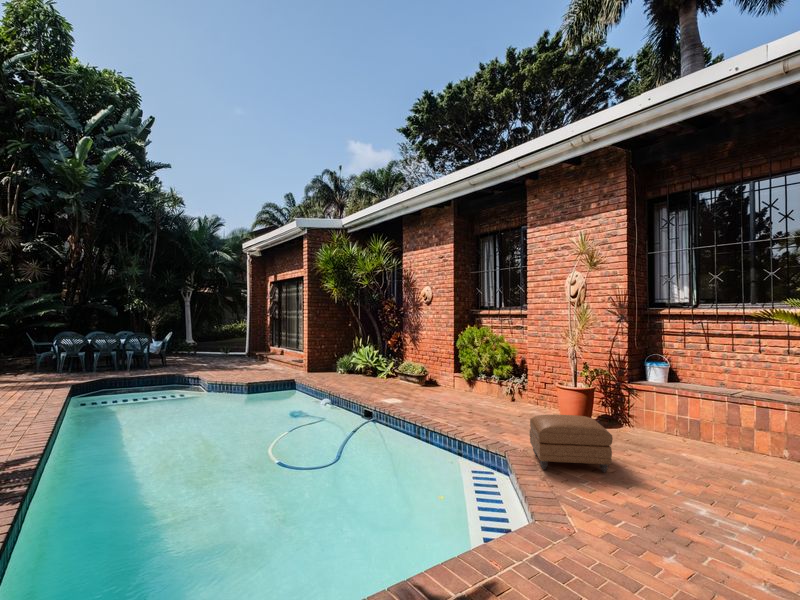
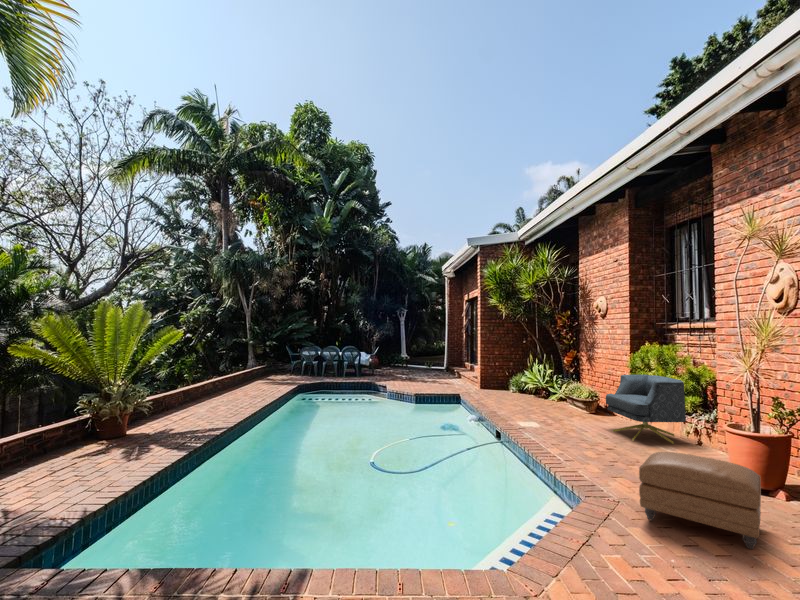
armchair: none [446,352,502,406] -> present [606,375,686,445]

